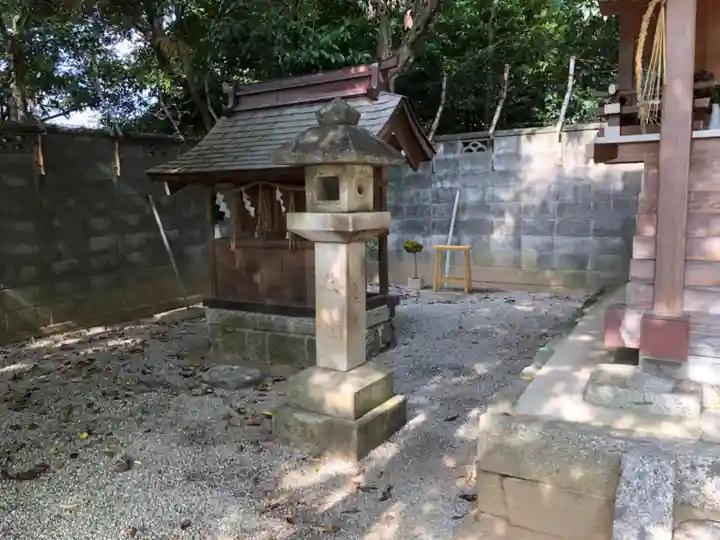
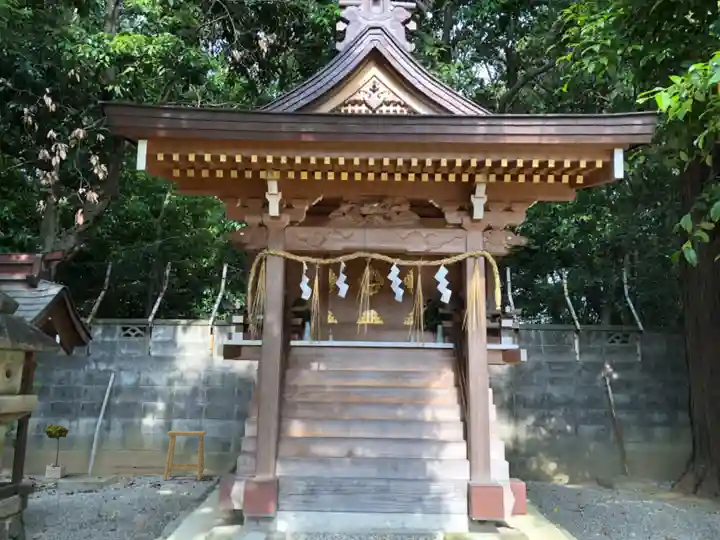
stool: present [433,245,473,293] -> present [163,430,207,481]

